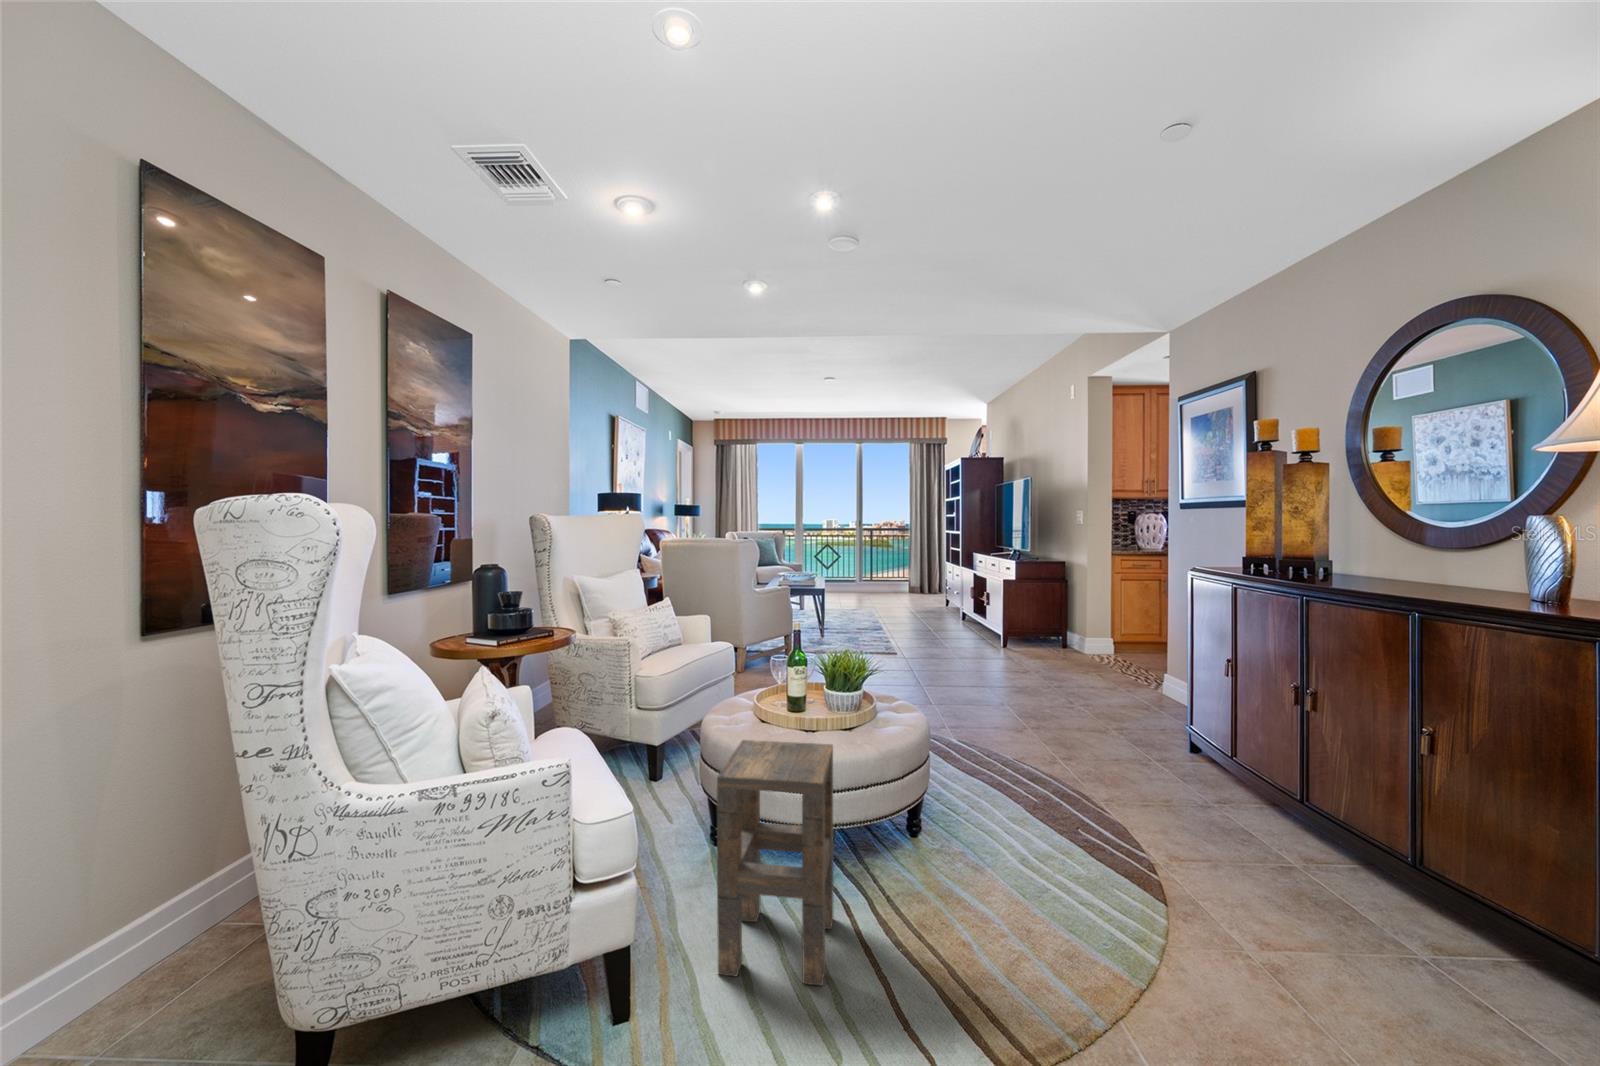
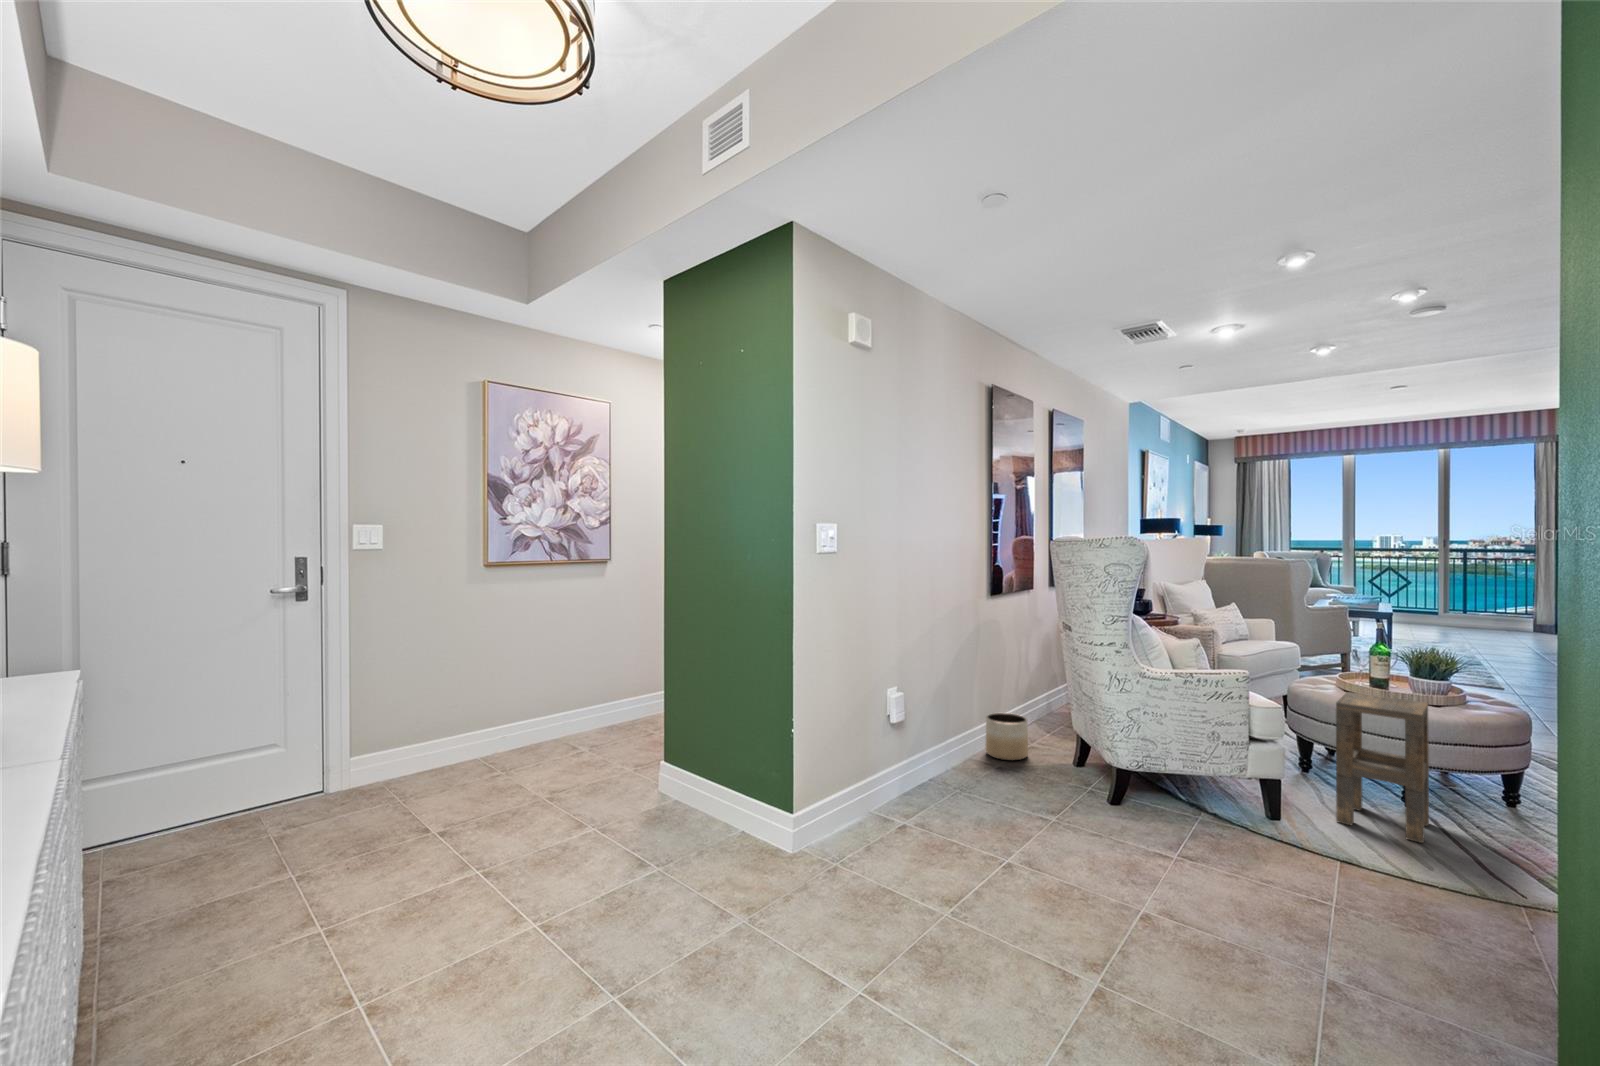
planter: none [71,881,202,1017] -> present [986,713,1028,761]

